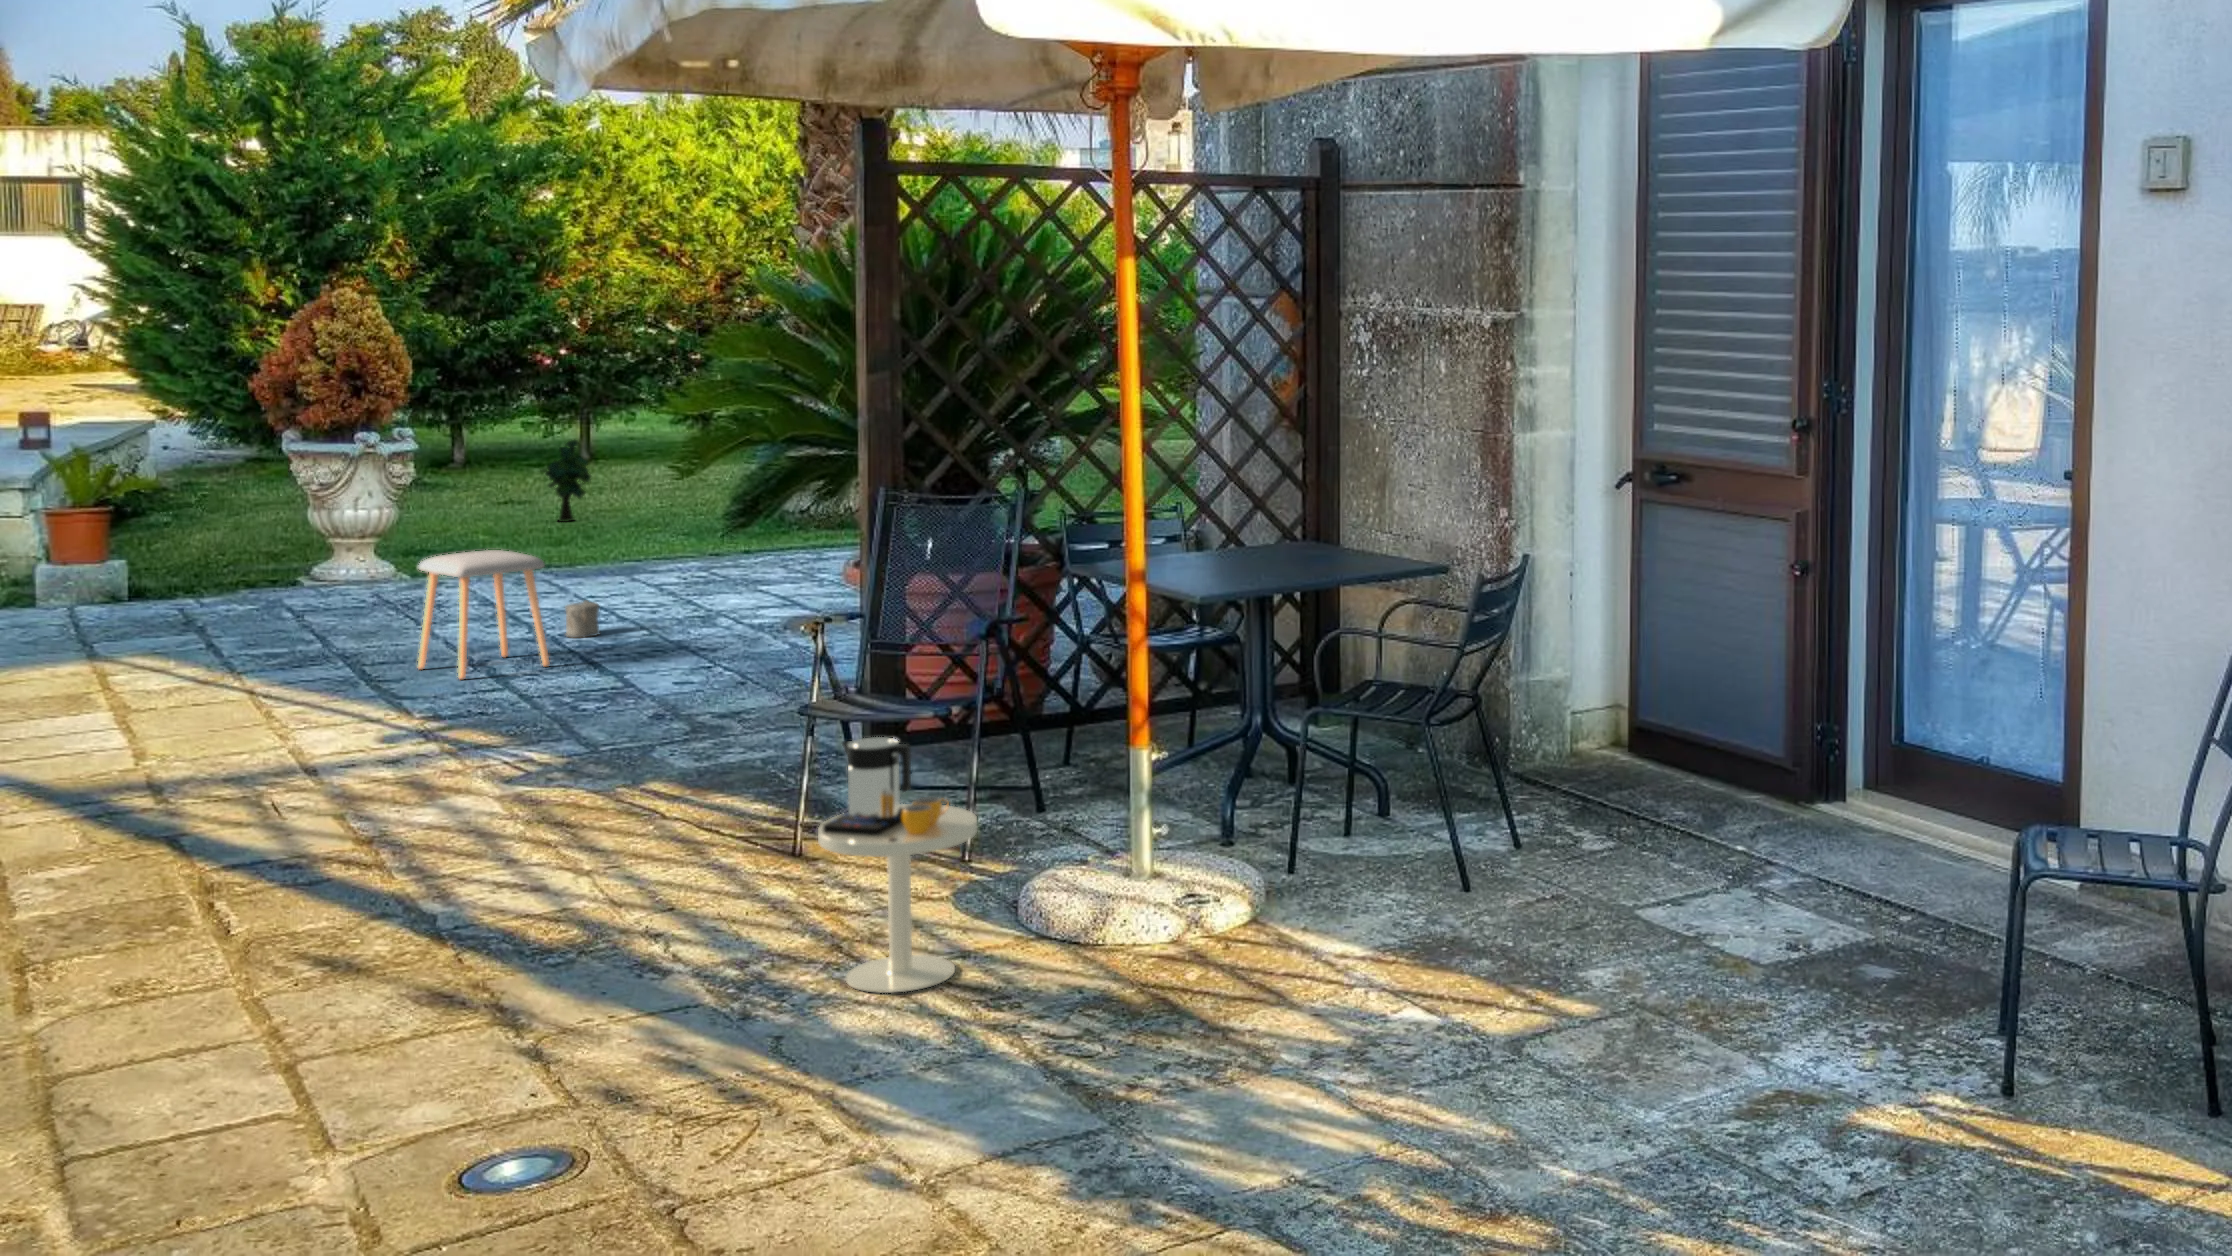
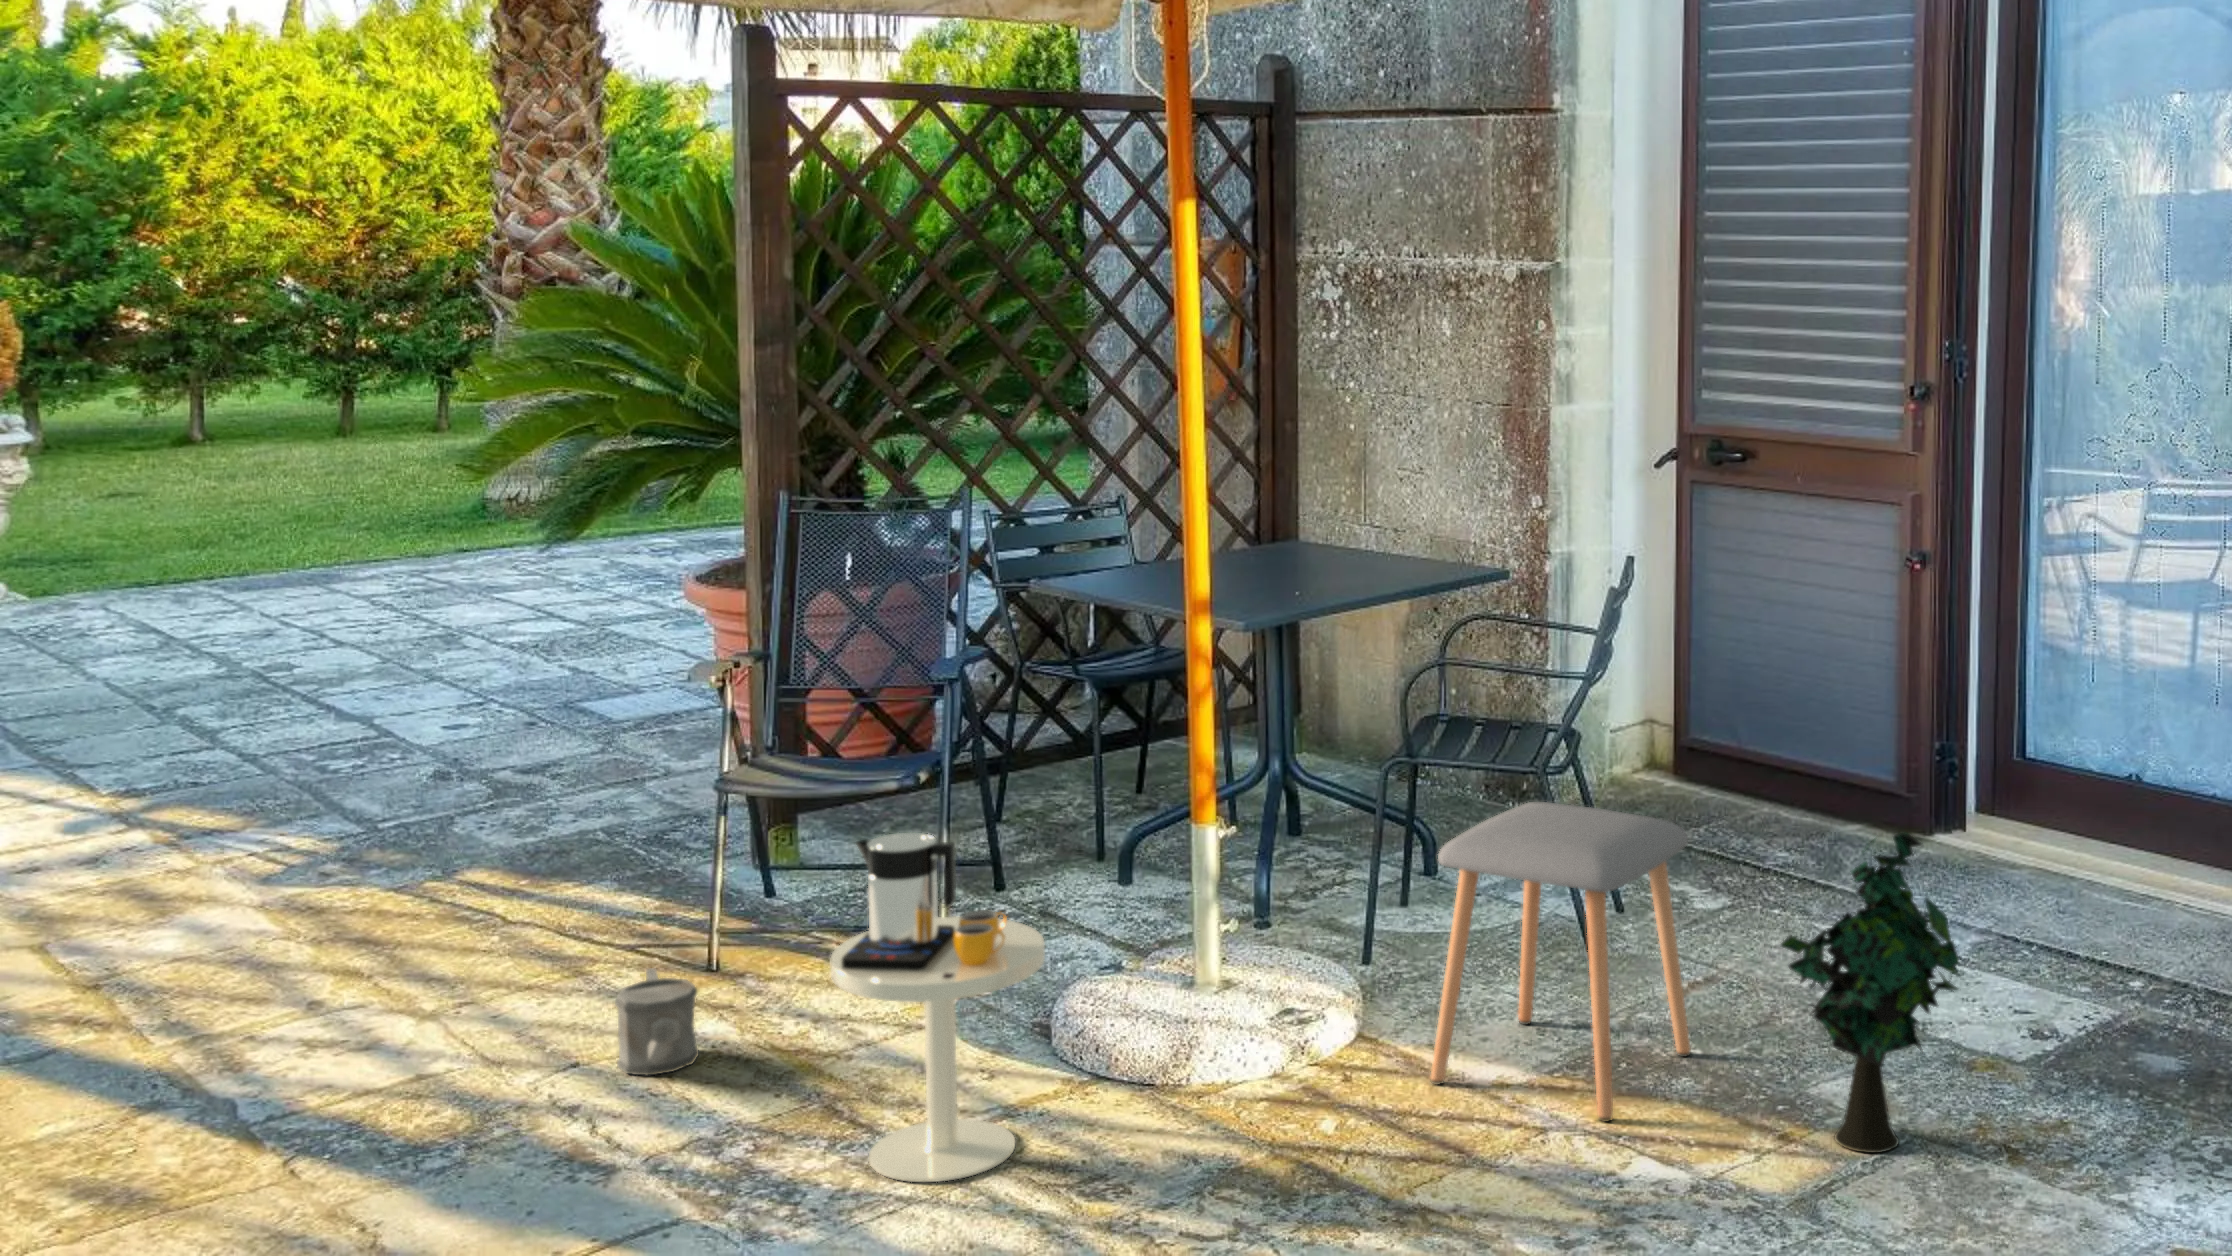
decorative plant: present [544,440,591,522] -> present [1781,832,1959,1153]
stool: present [418,550,550,680] -> present [1431,802,1691,1122]
watering can: present [565,600,601,638] -> present [615,968,699,1076]

